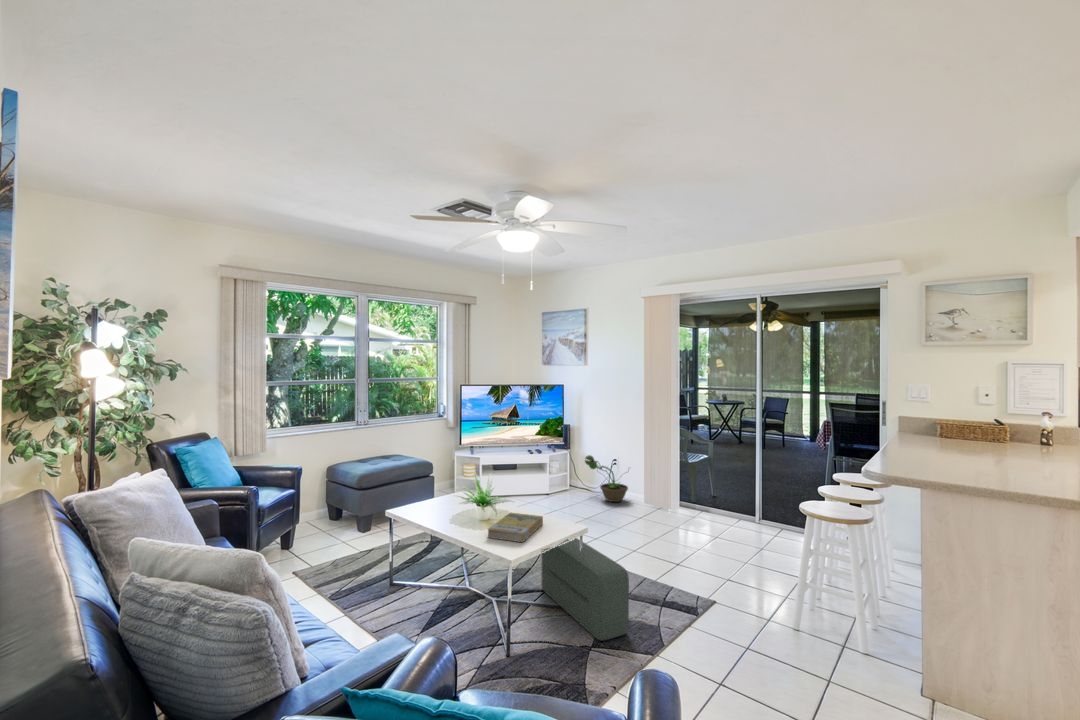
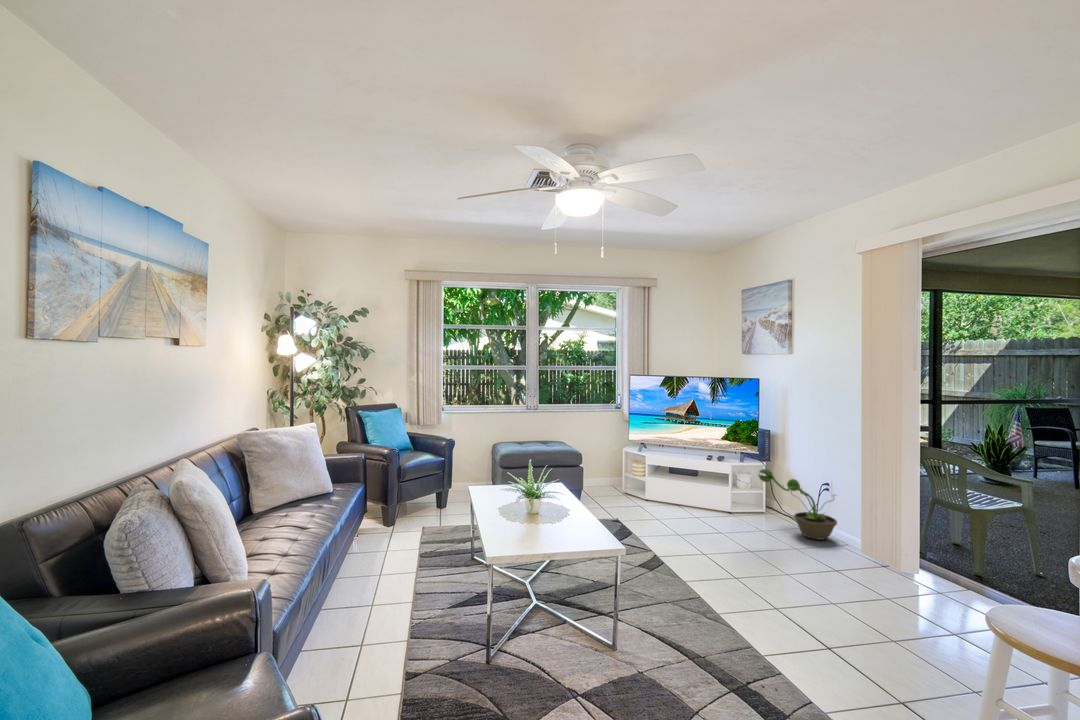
book: present [488,513,543,542] -> none [501,509,579,541]
pouf: present [542,538,629,640] -> none [595,549,646,697]

